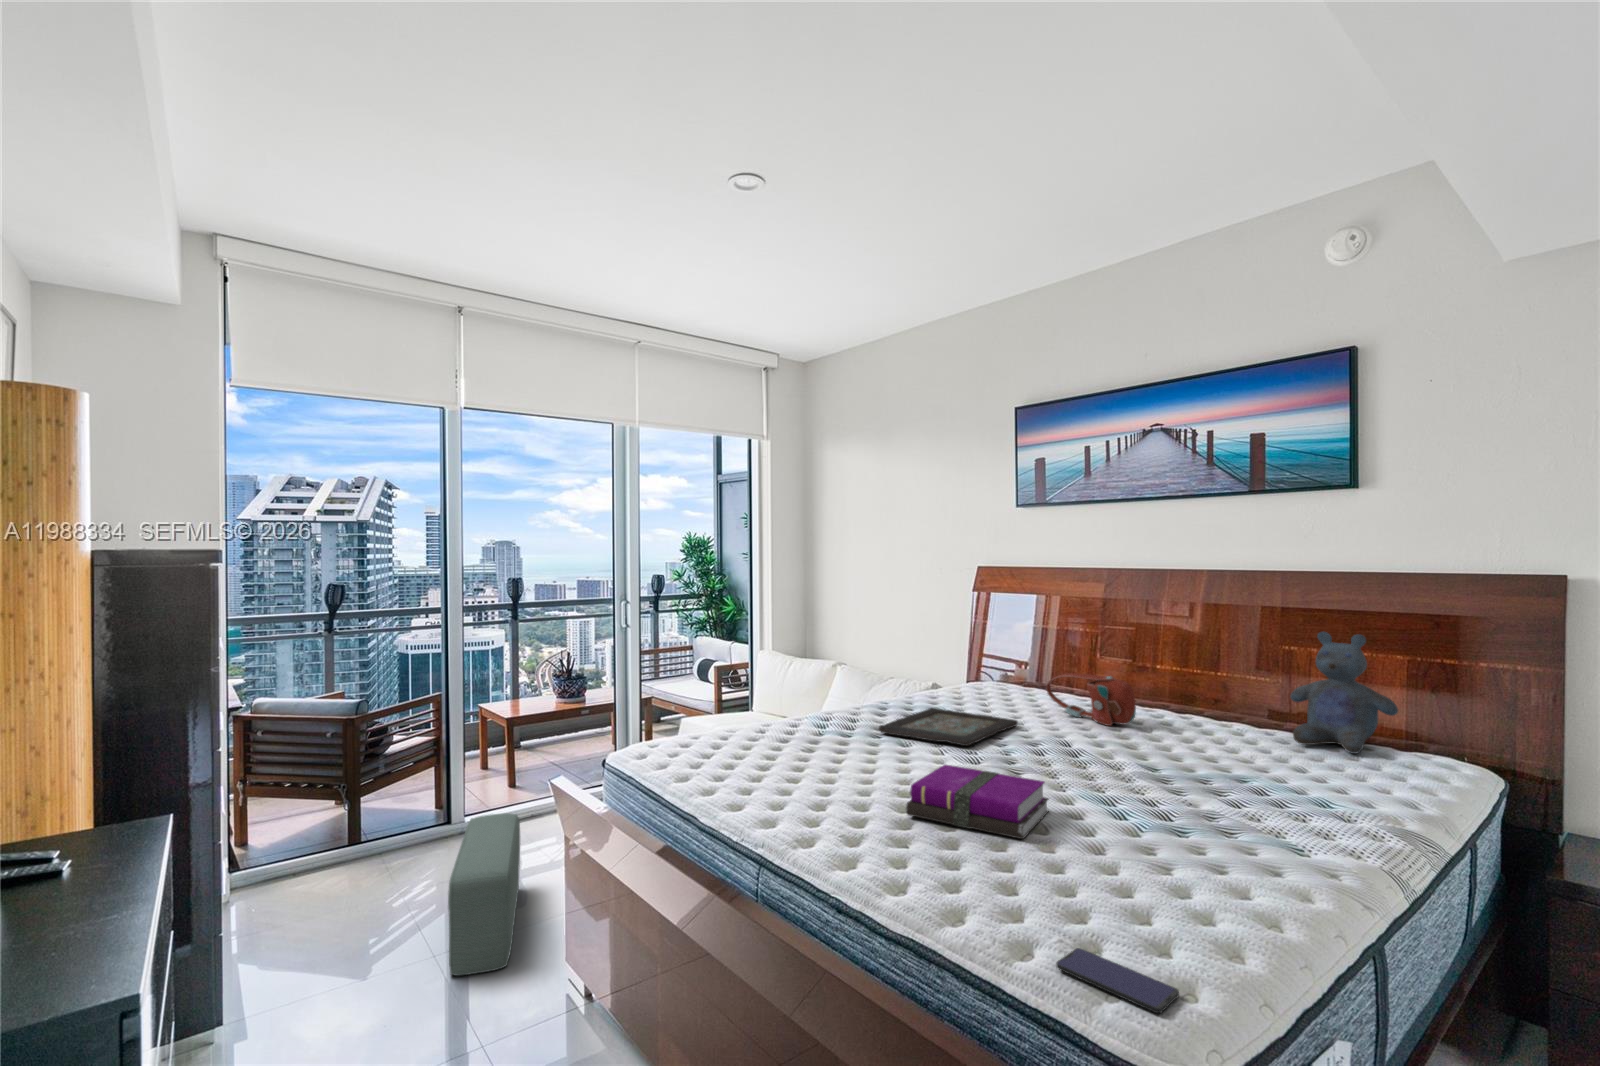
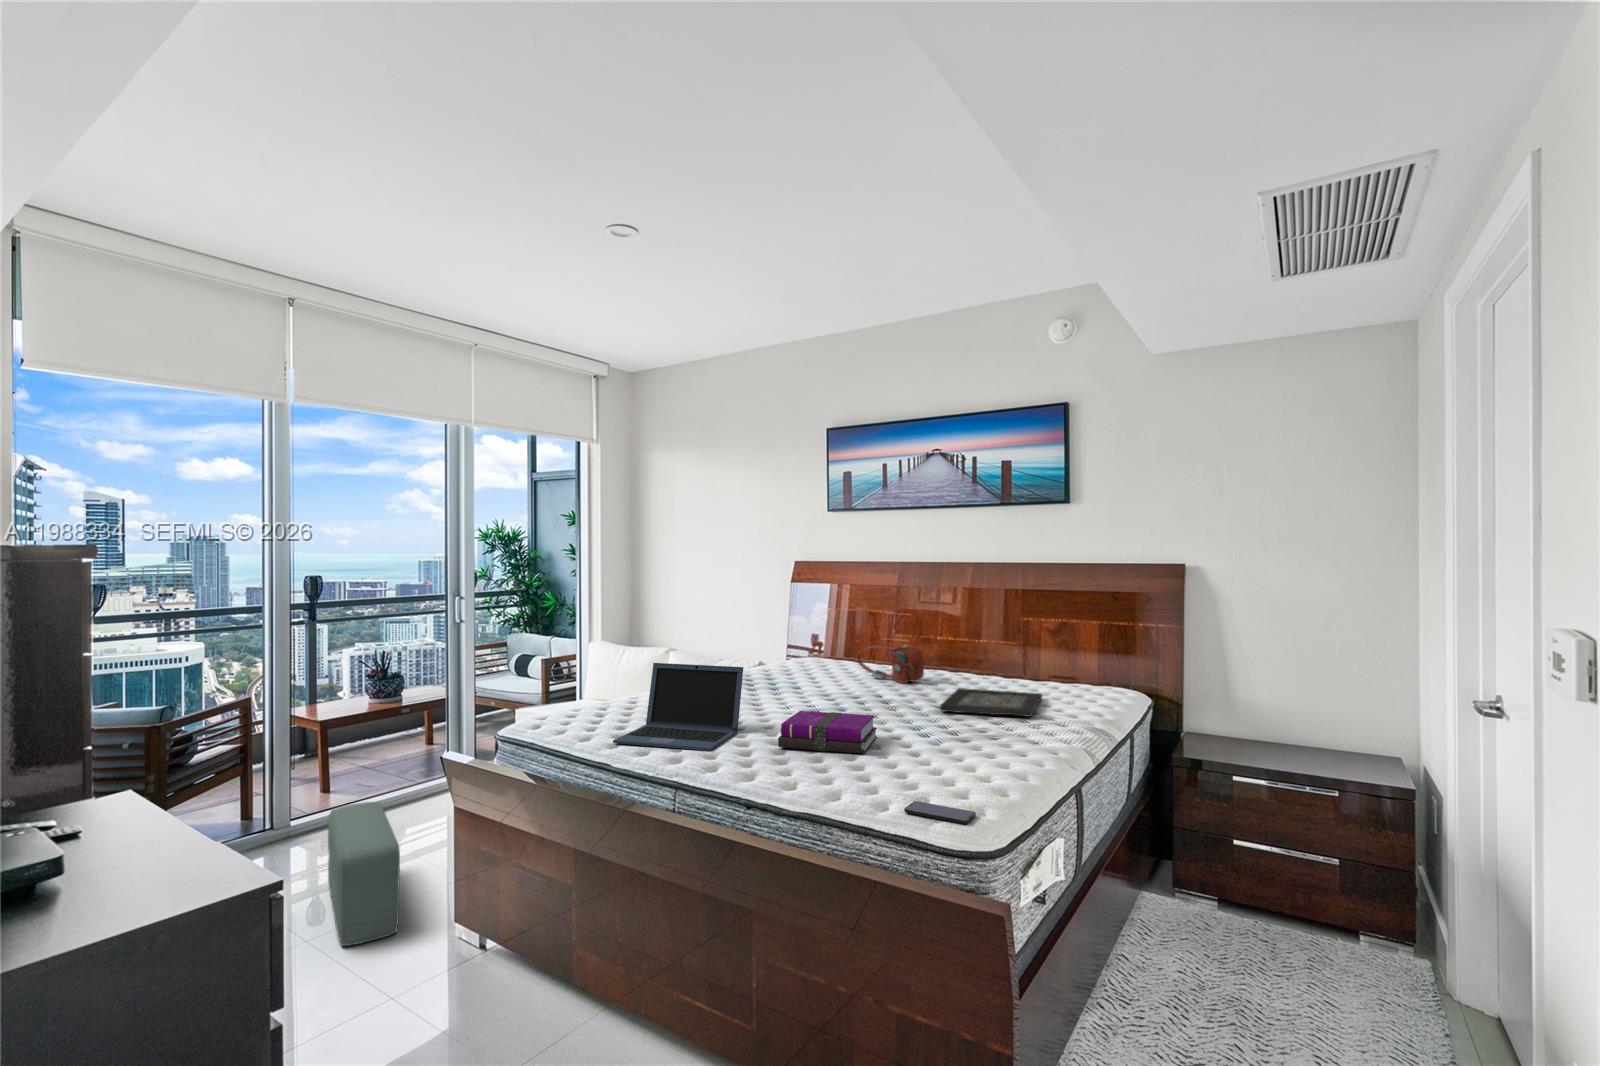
stuffed bear: present [1290,632,1398,754] -> none [1028,606,1094,690]
laptop: none [711,689,875,811] -> present [613,663,743,751]
decorative tray: present [879,708,1018,746] -> present [940,688,1042,716]

